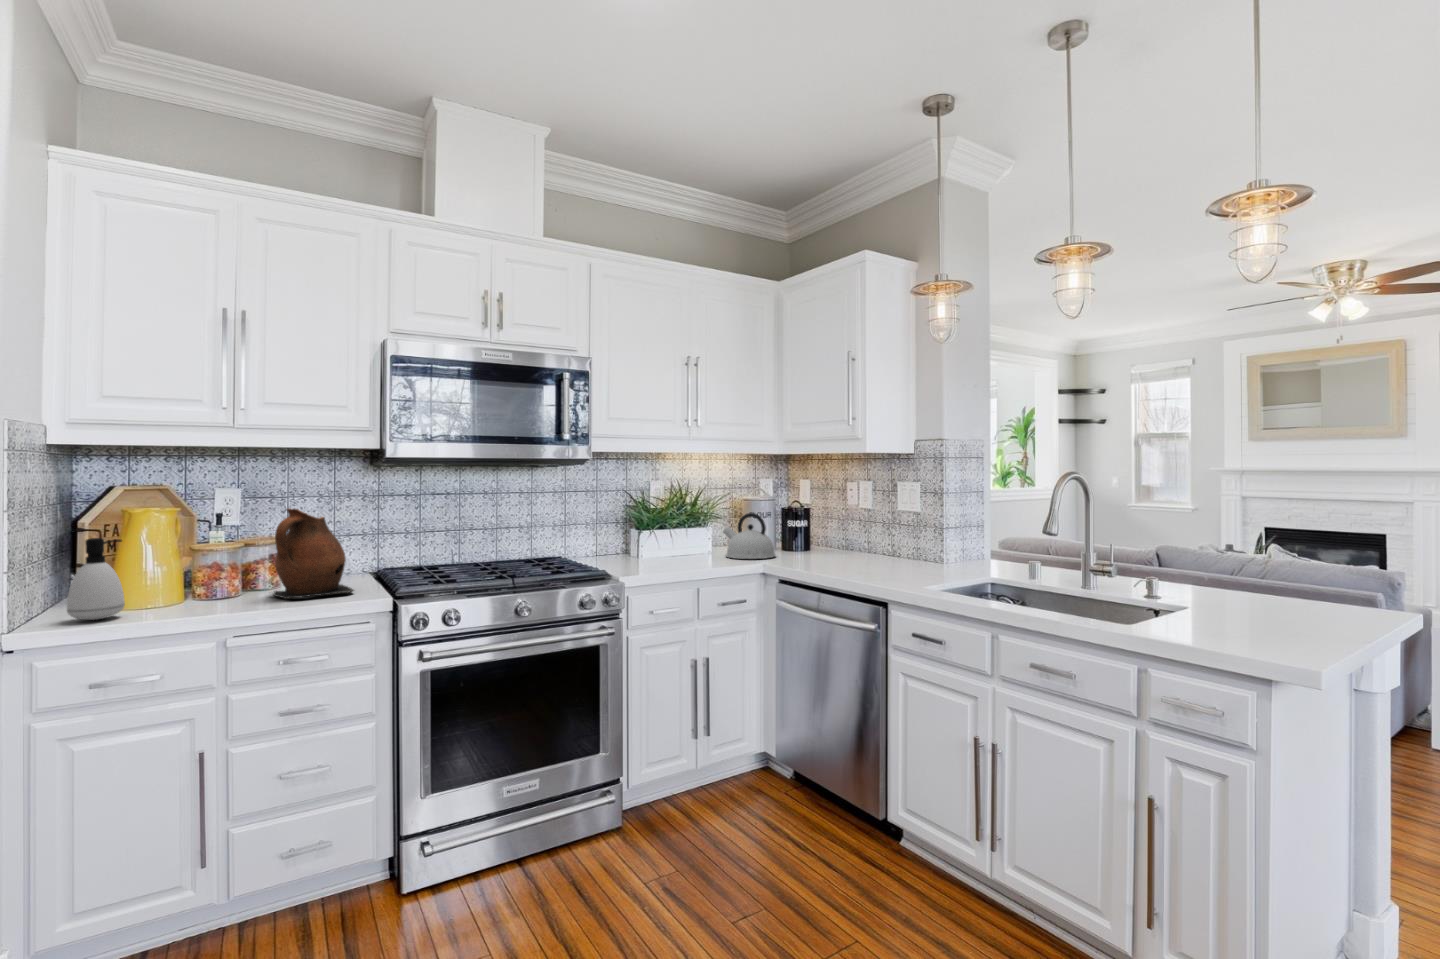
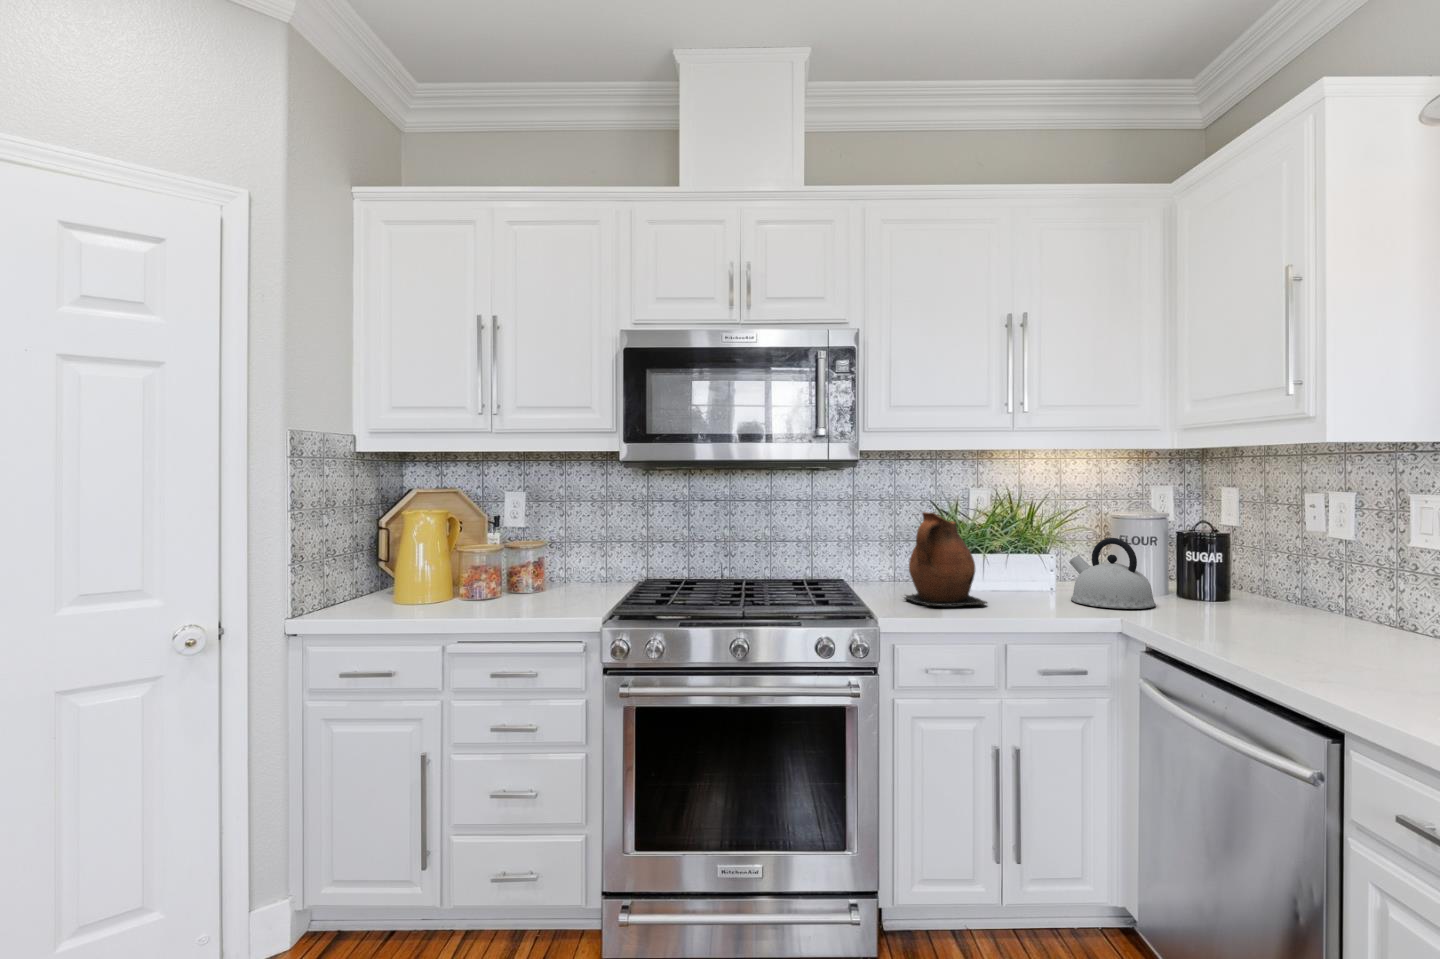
ceramic pitcher: present [273,509,354,599] -> present [905,512,987,606]
soap dispenser: present [67,538,125,620] -> none [343,538,388,613]

